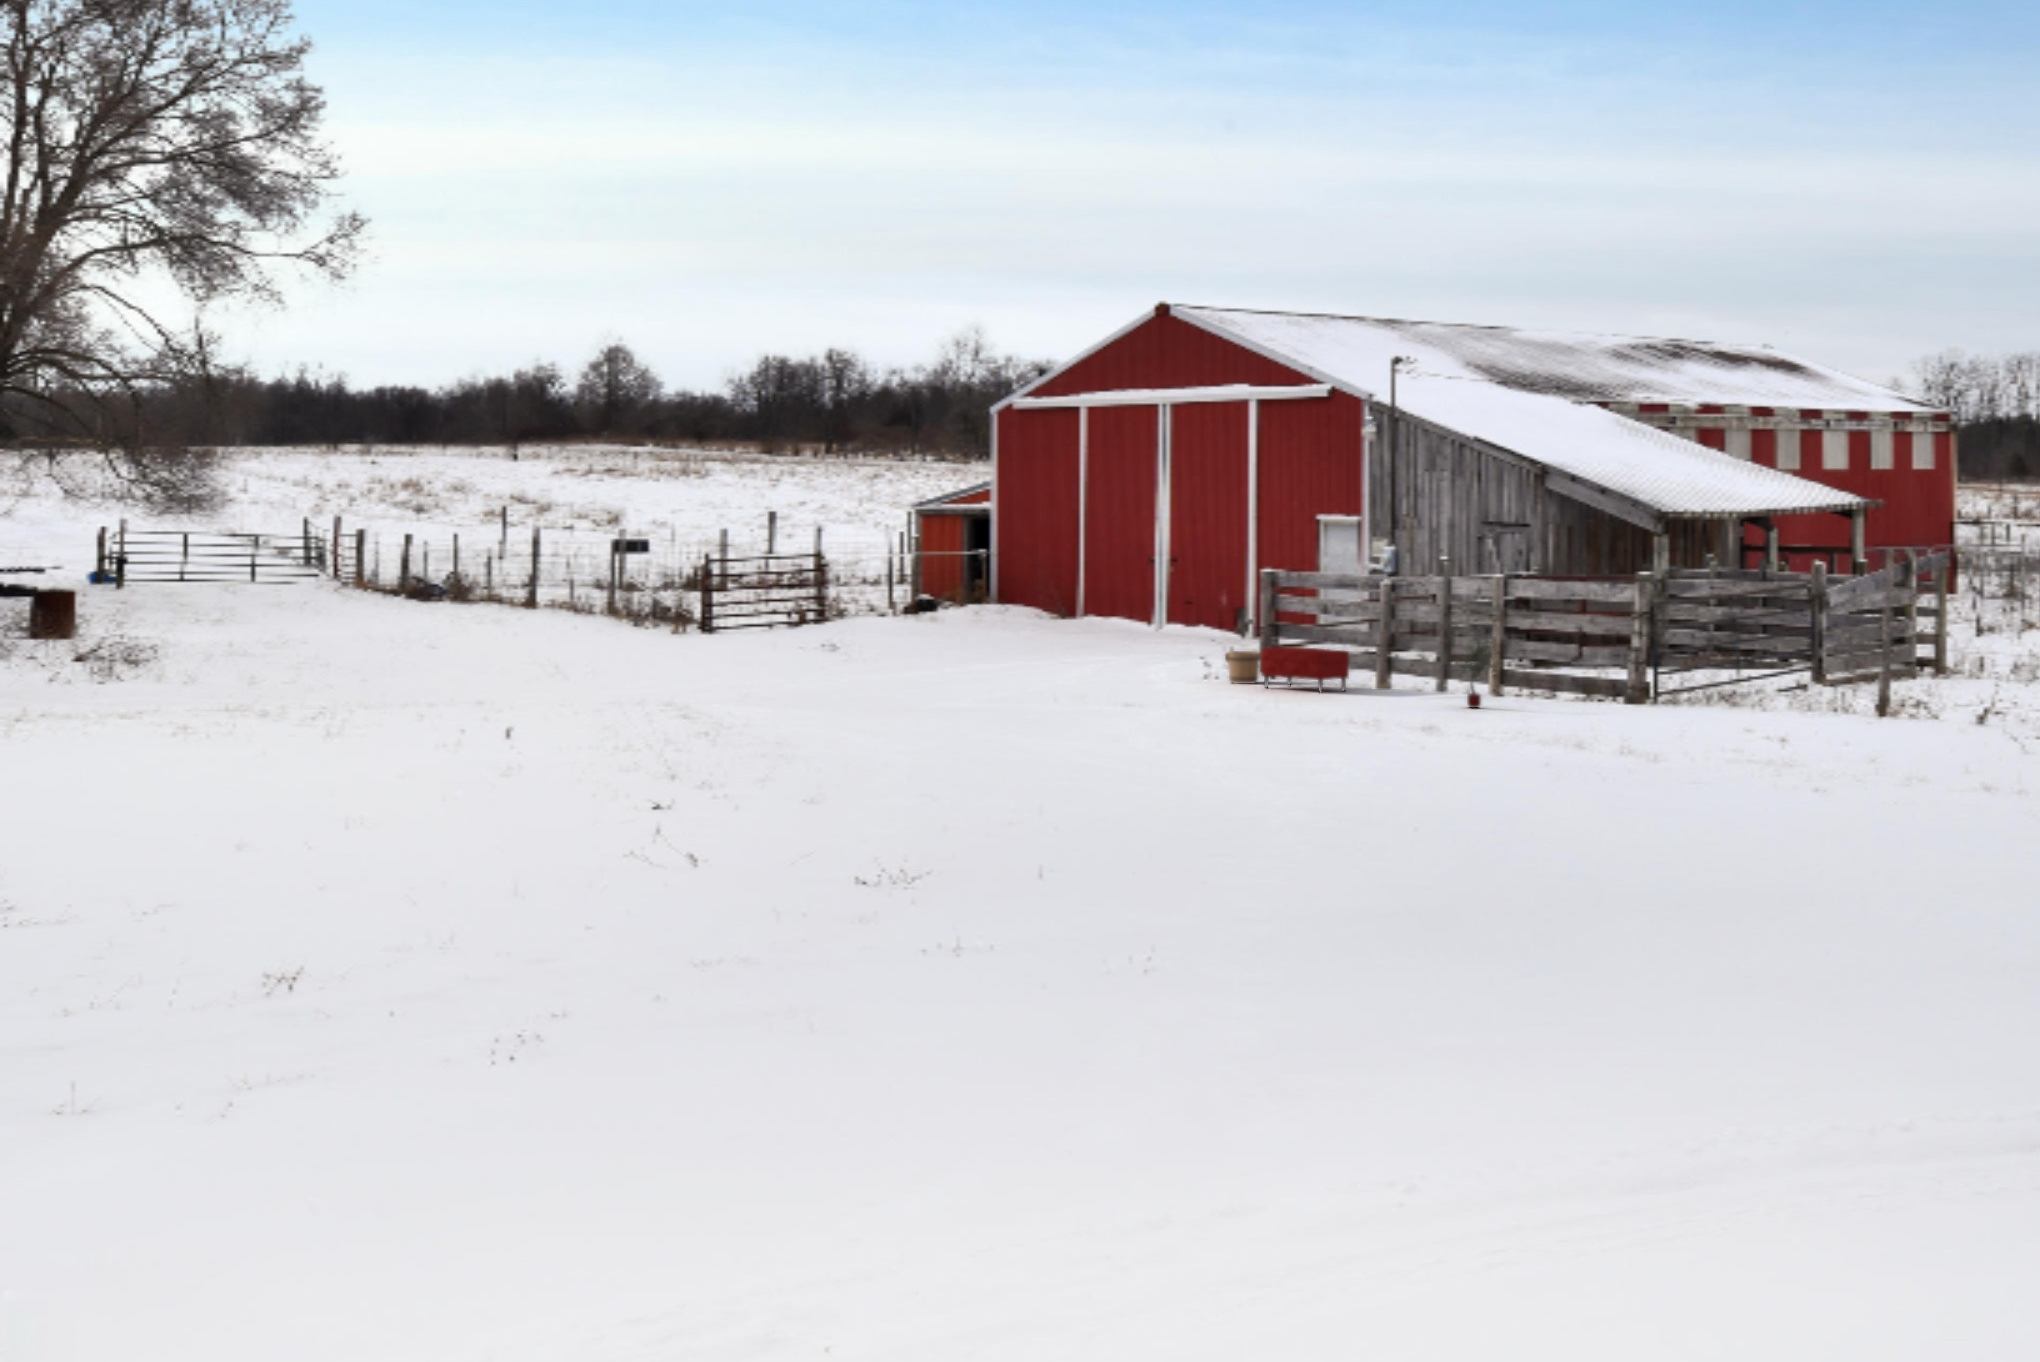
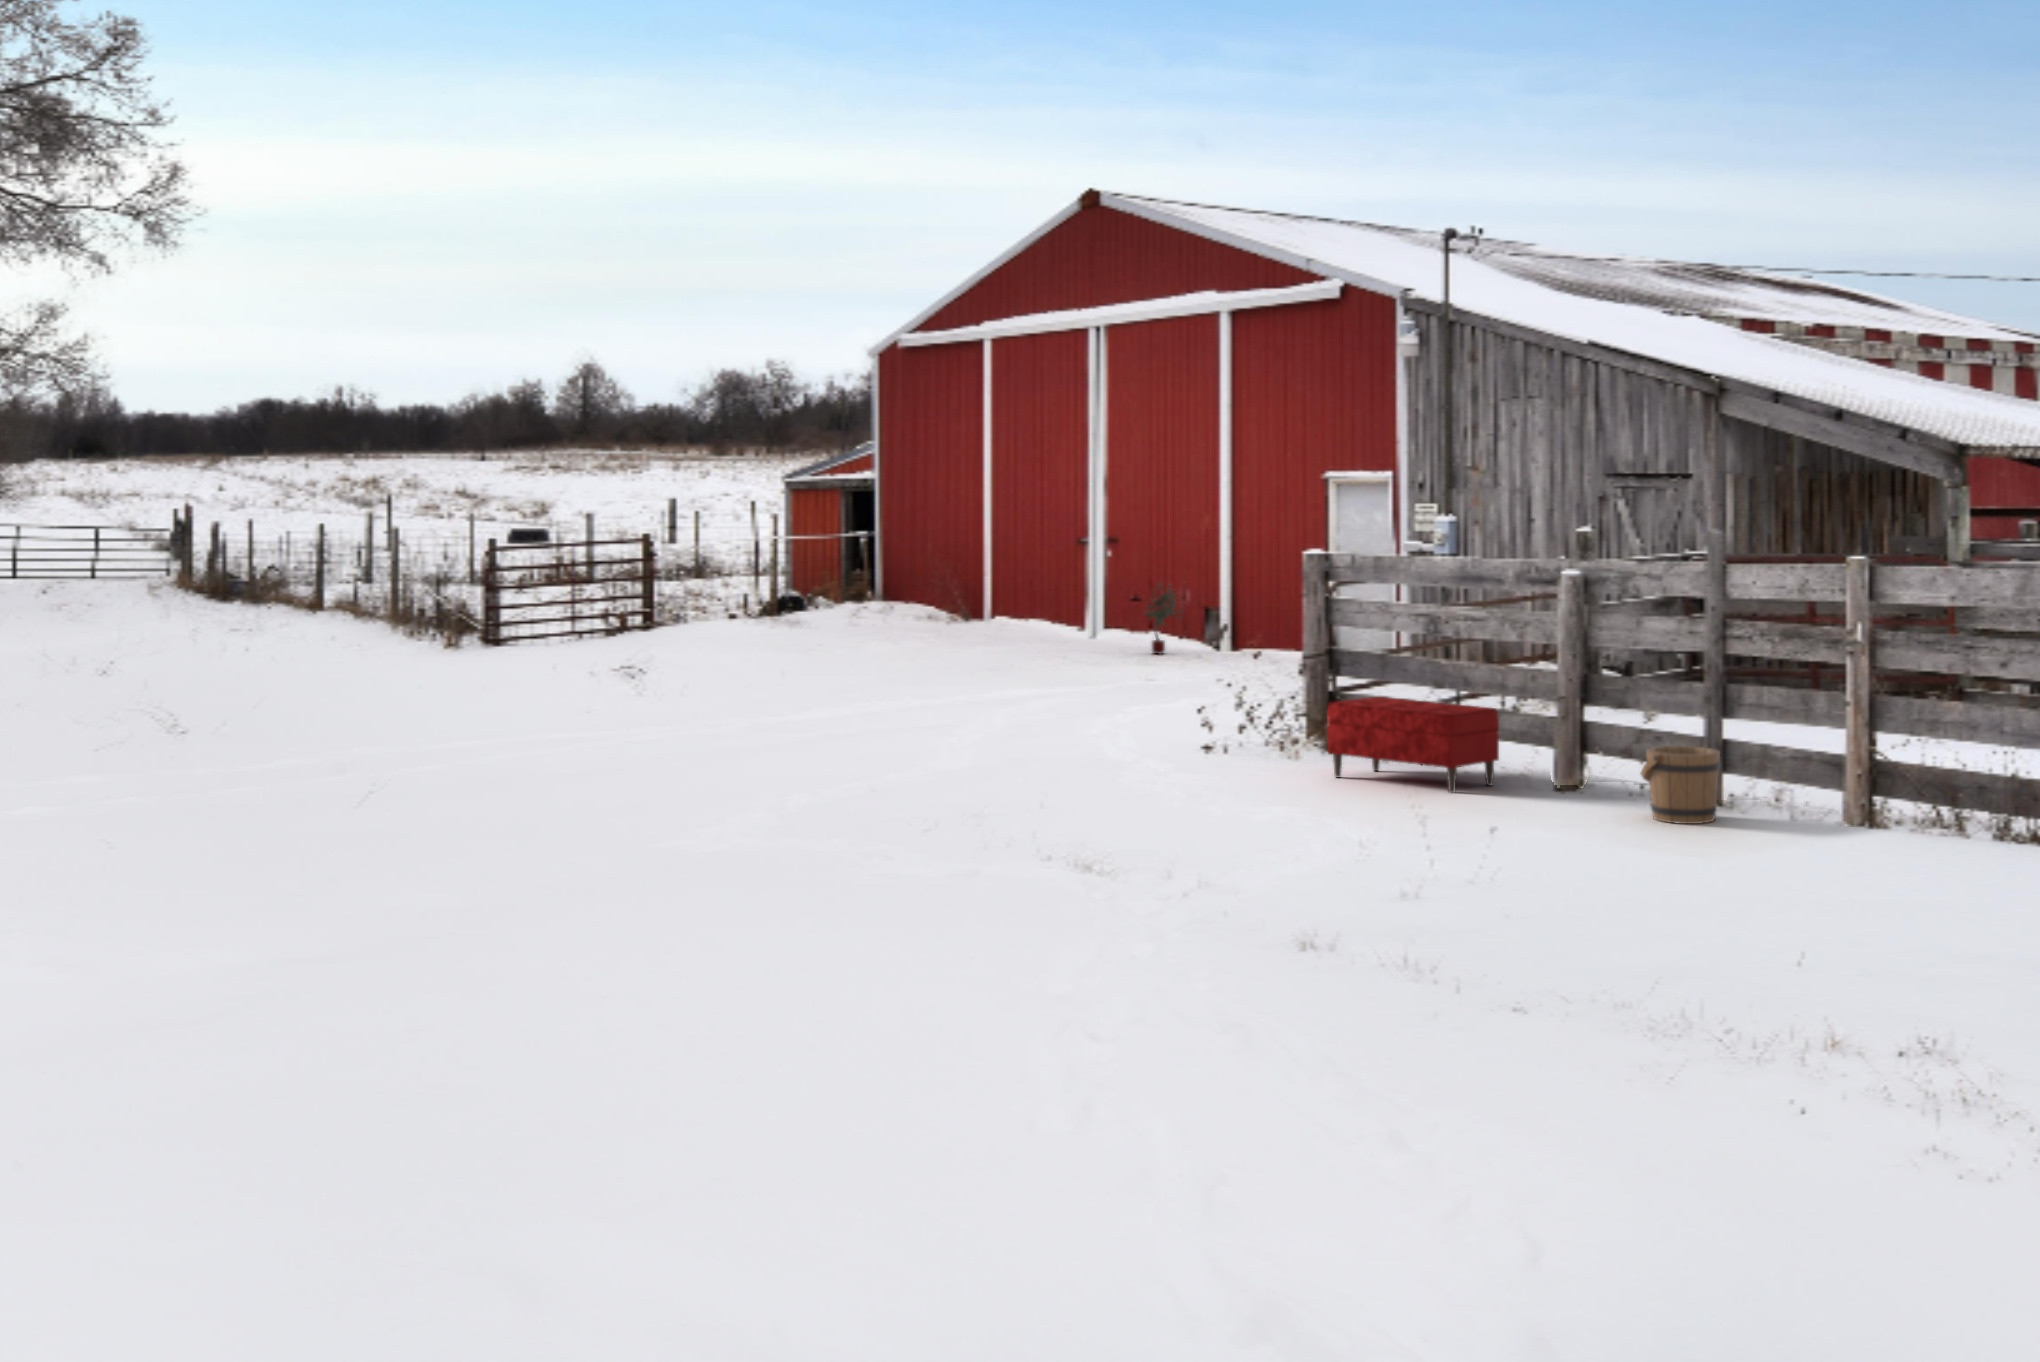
potted tree: present [1460,636,1497,708] -> present [1144,584,1179,654]
bucket: present [1225,651,1262,684] -> present [1640,746,1720,824]

